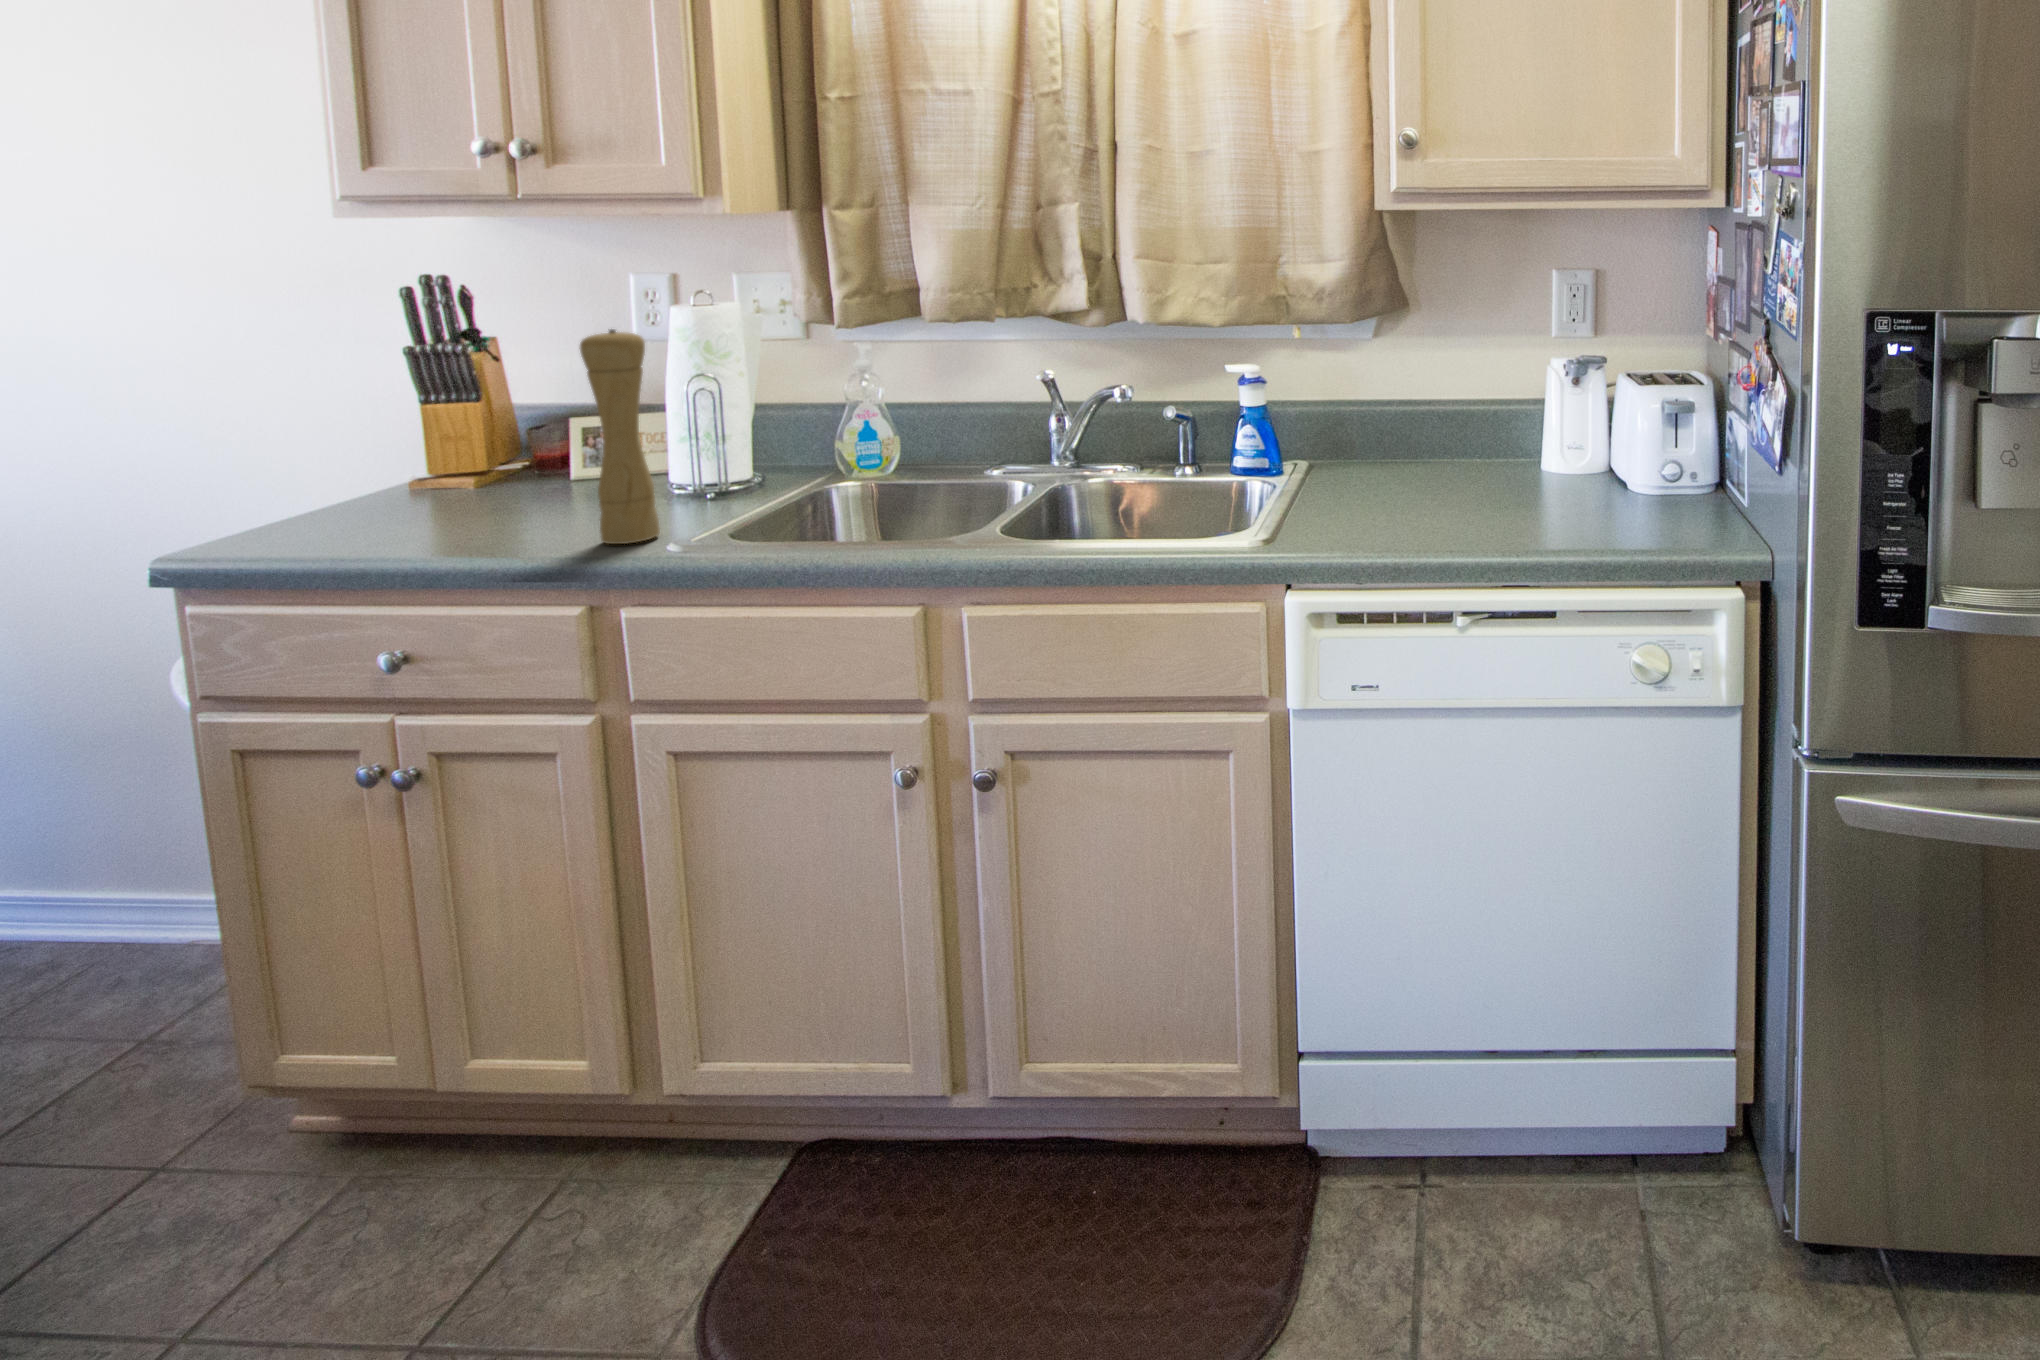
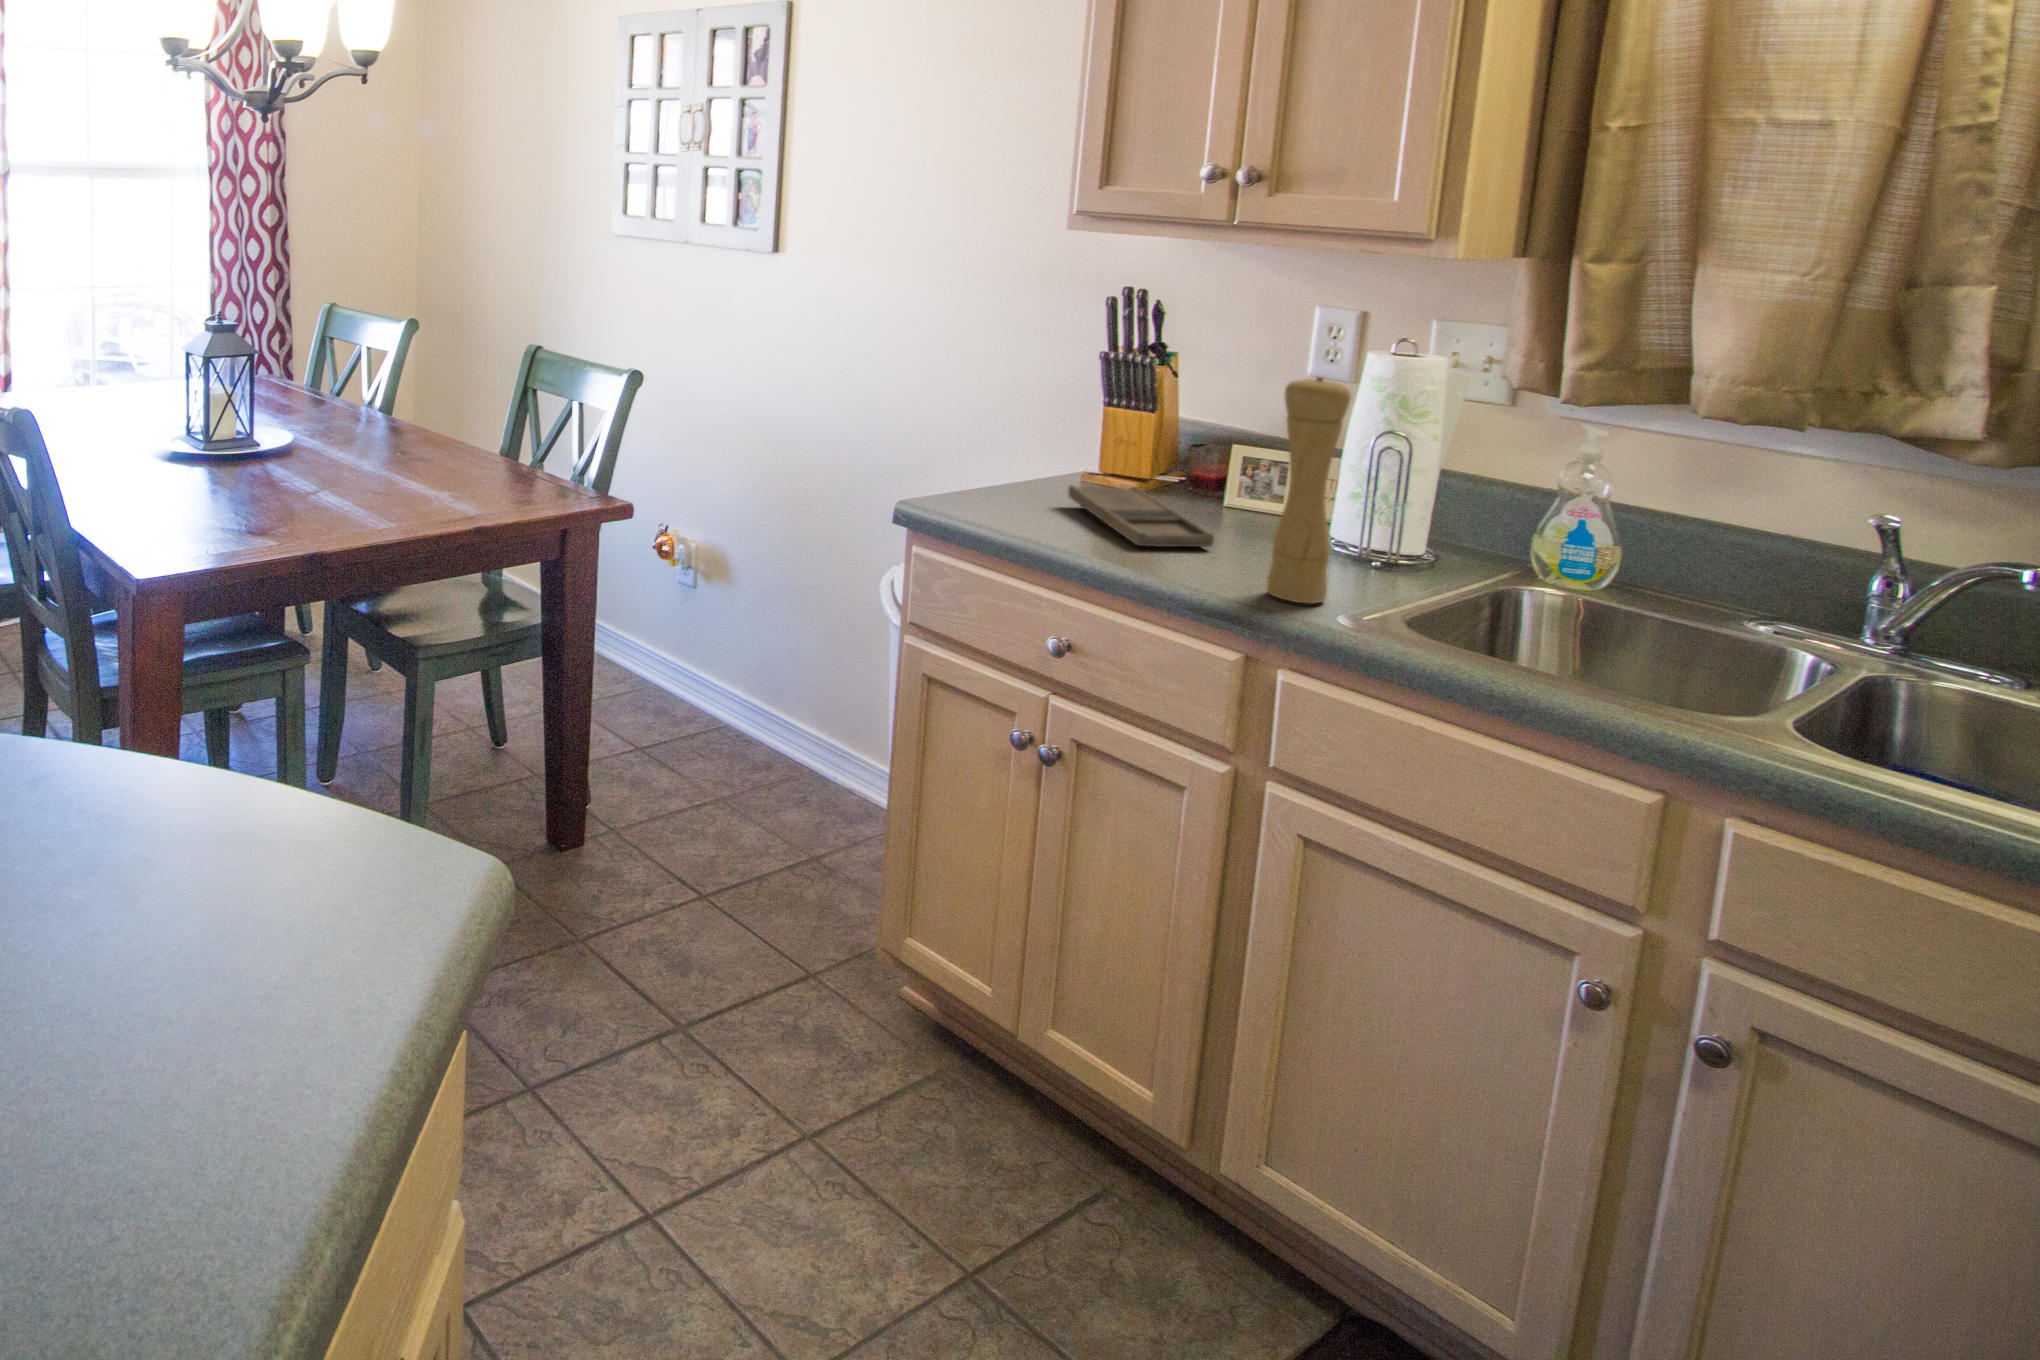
tray: none [376,478,550,534] -> present [1068,485,1214,547]

